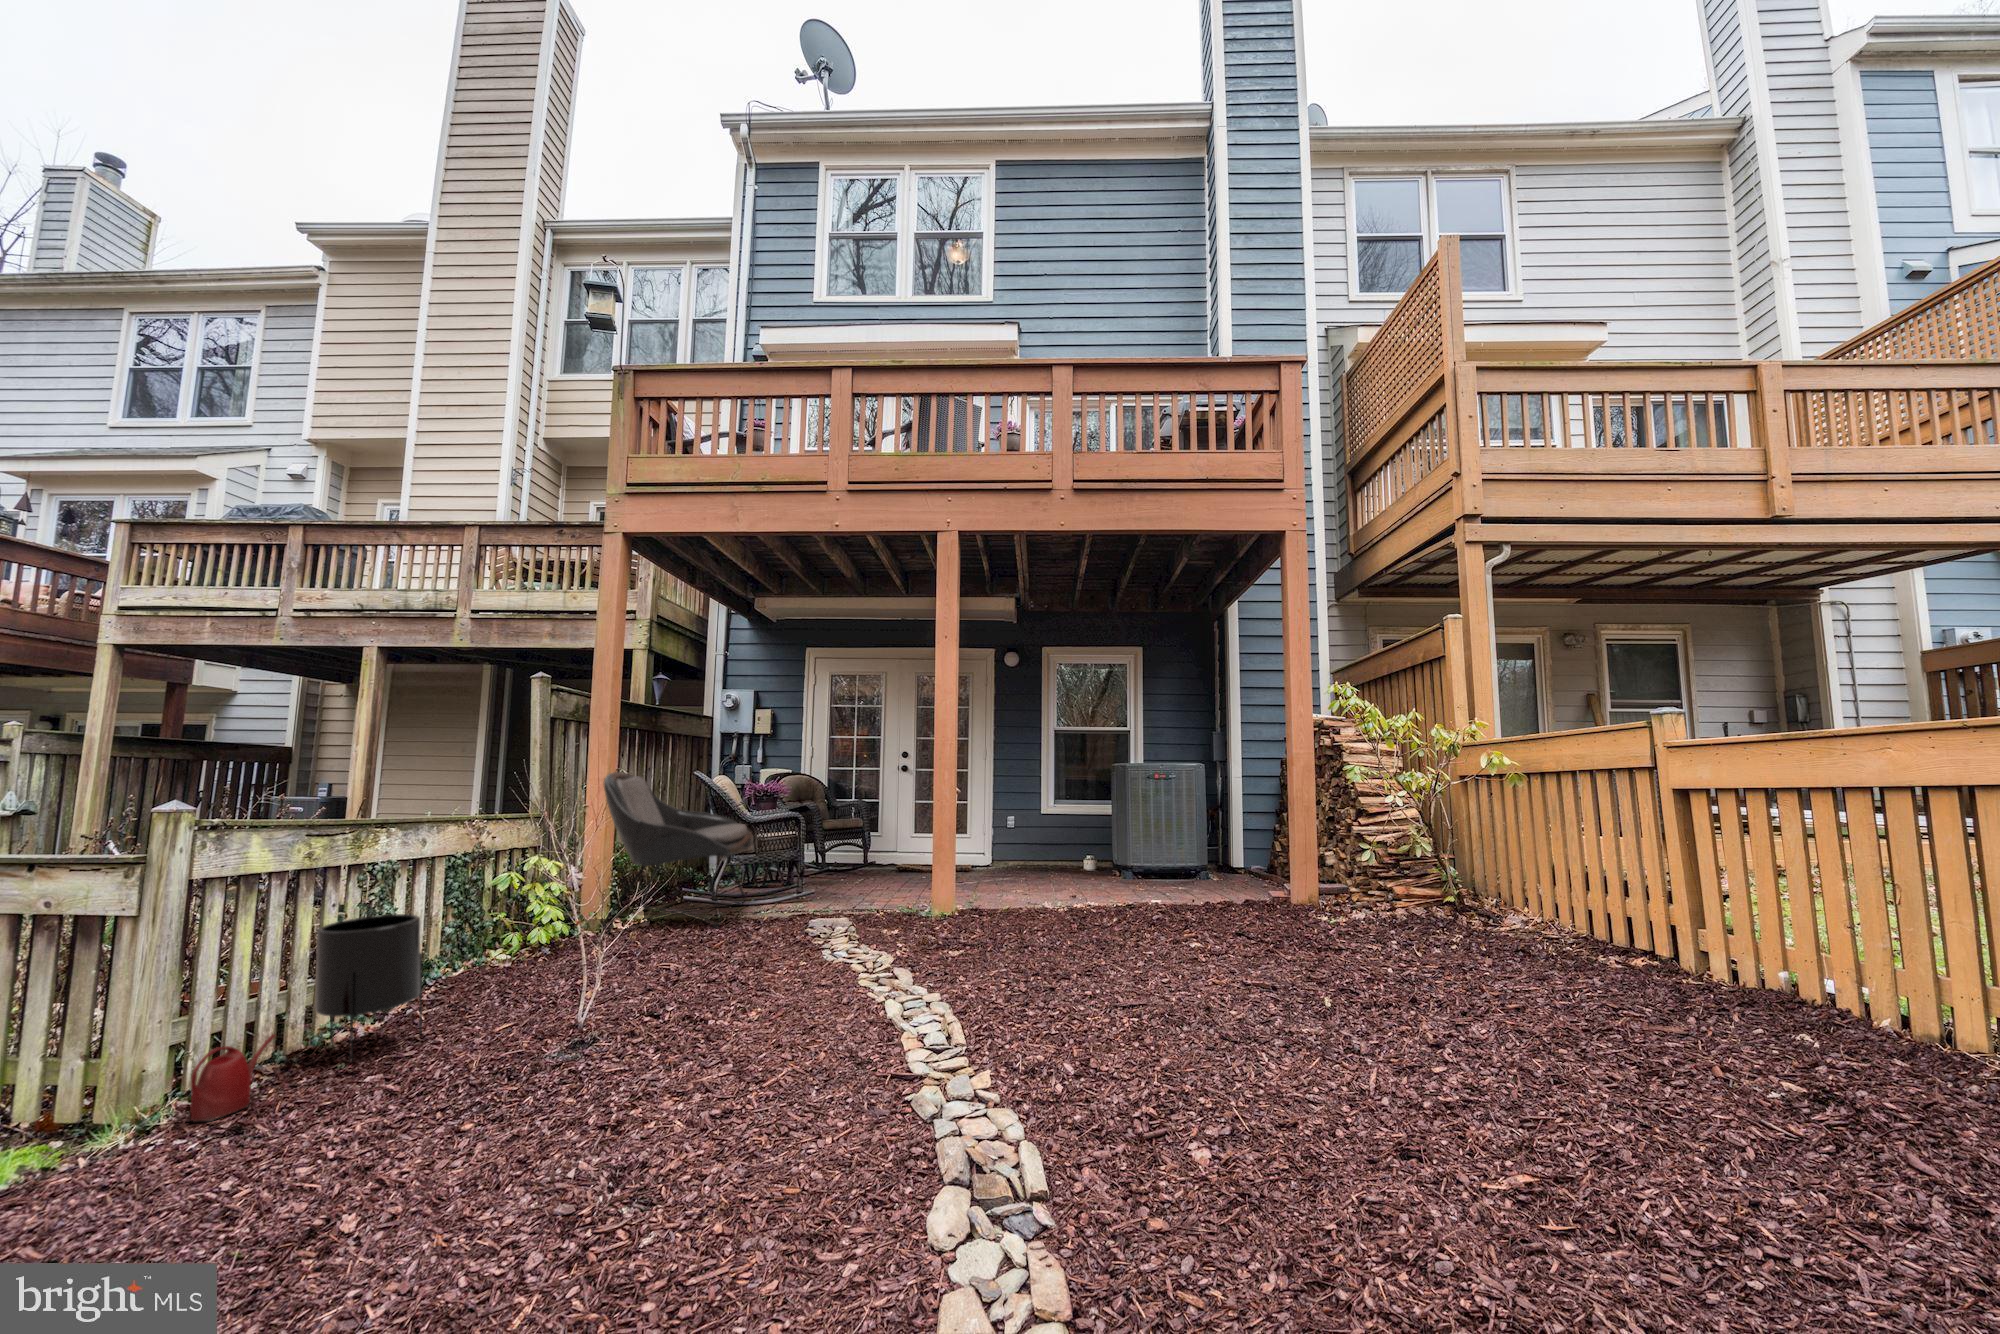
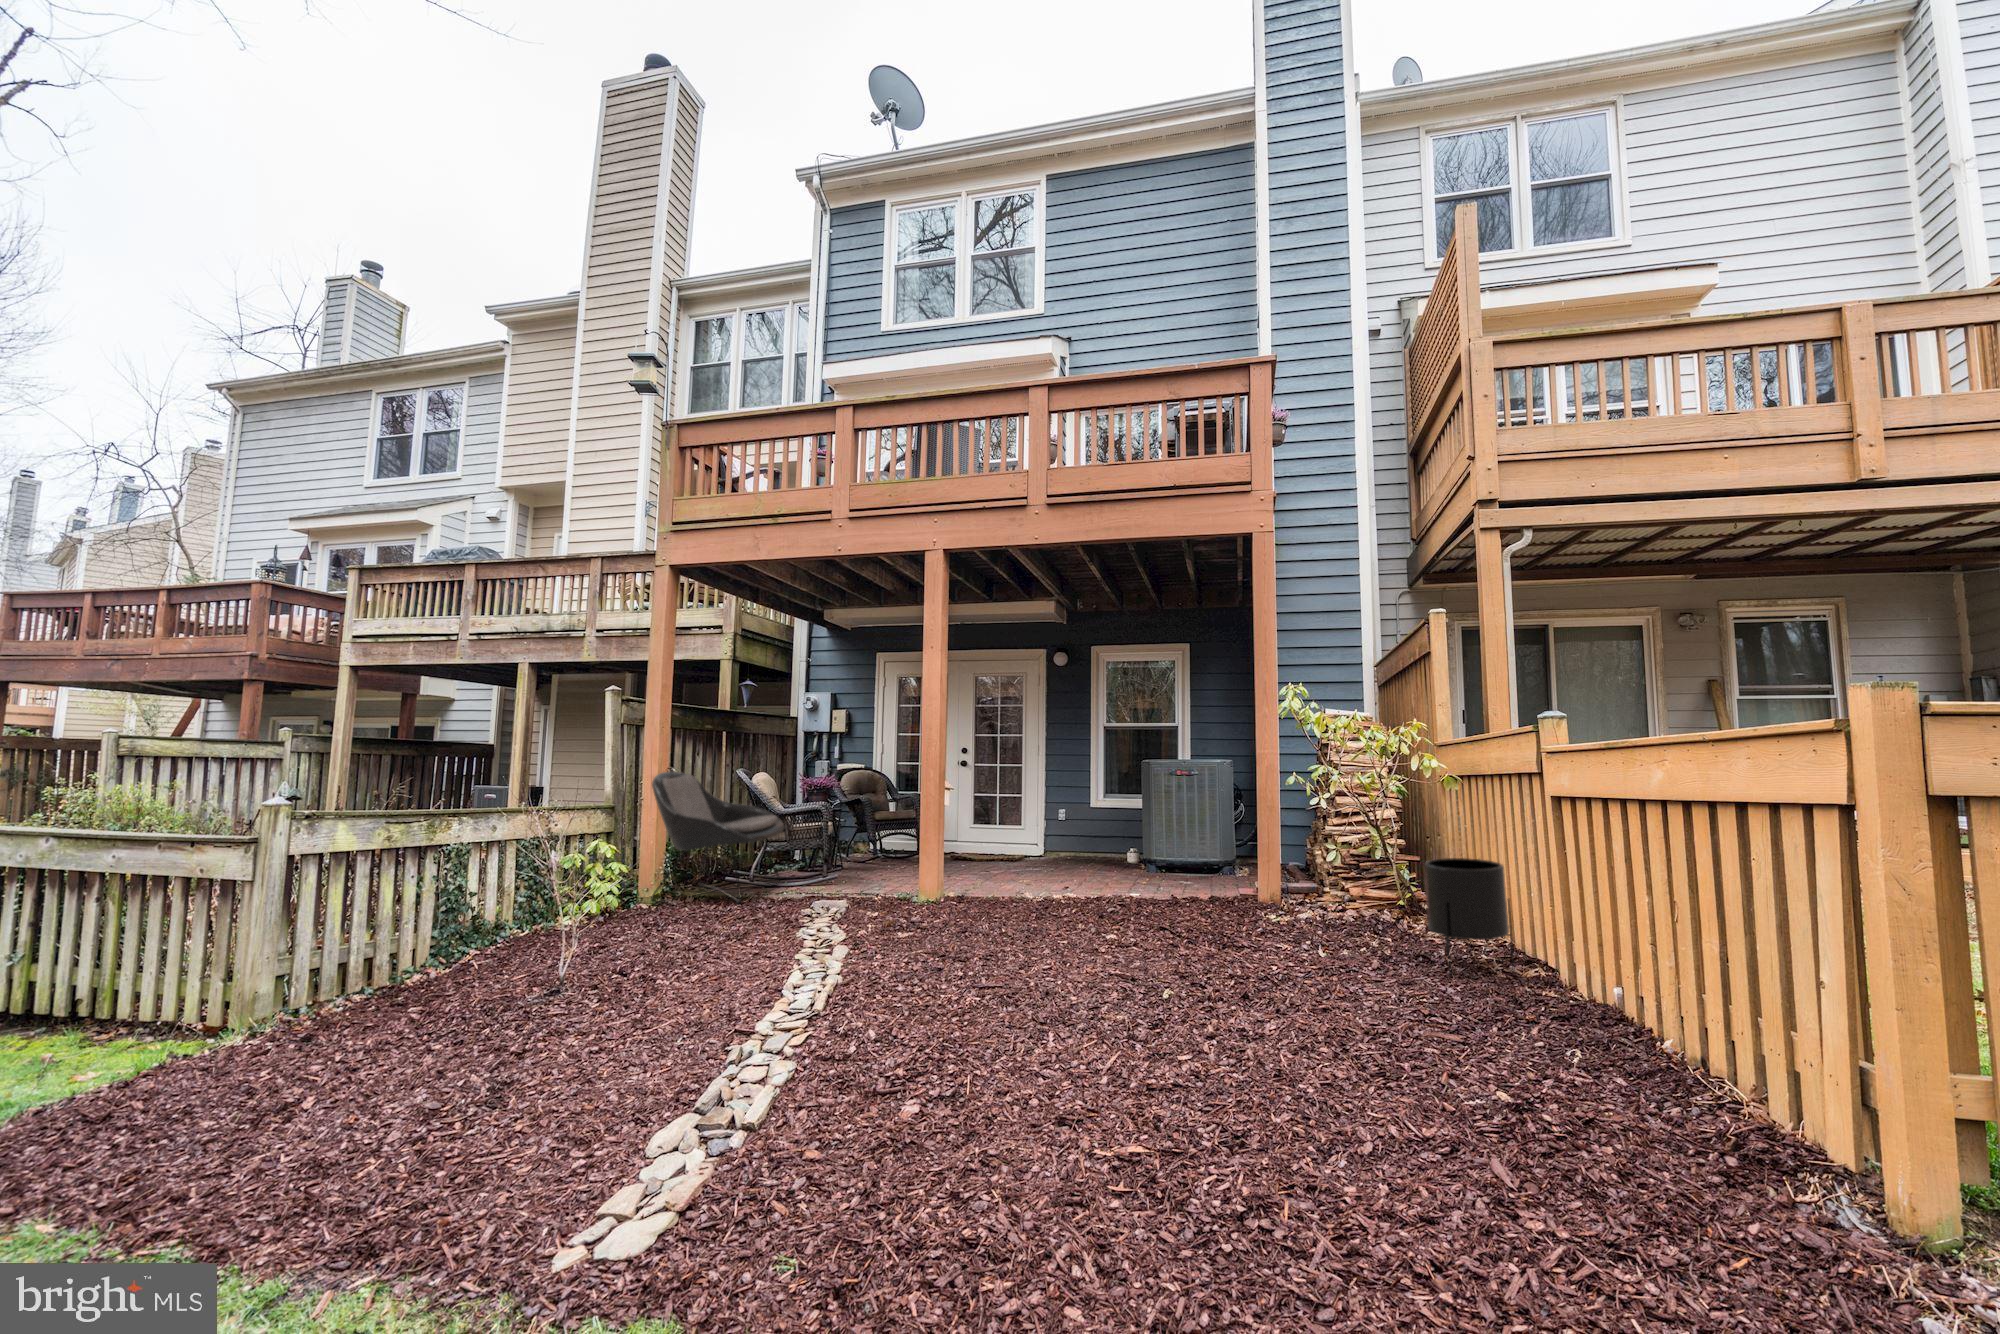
planter: present [315,914,423,1063] -> present [1424,858,1514,975]
watering can: present [190,1034,275,1121] -> none [286,969,352,1026]

